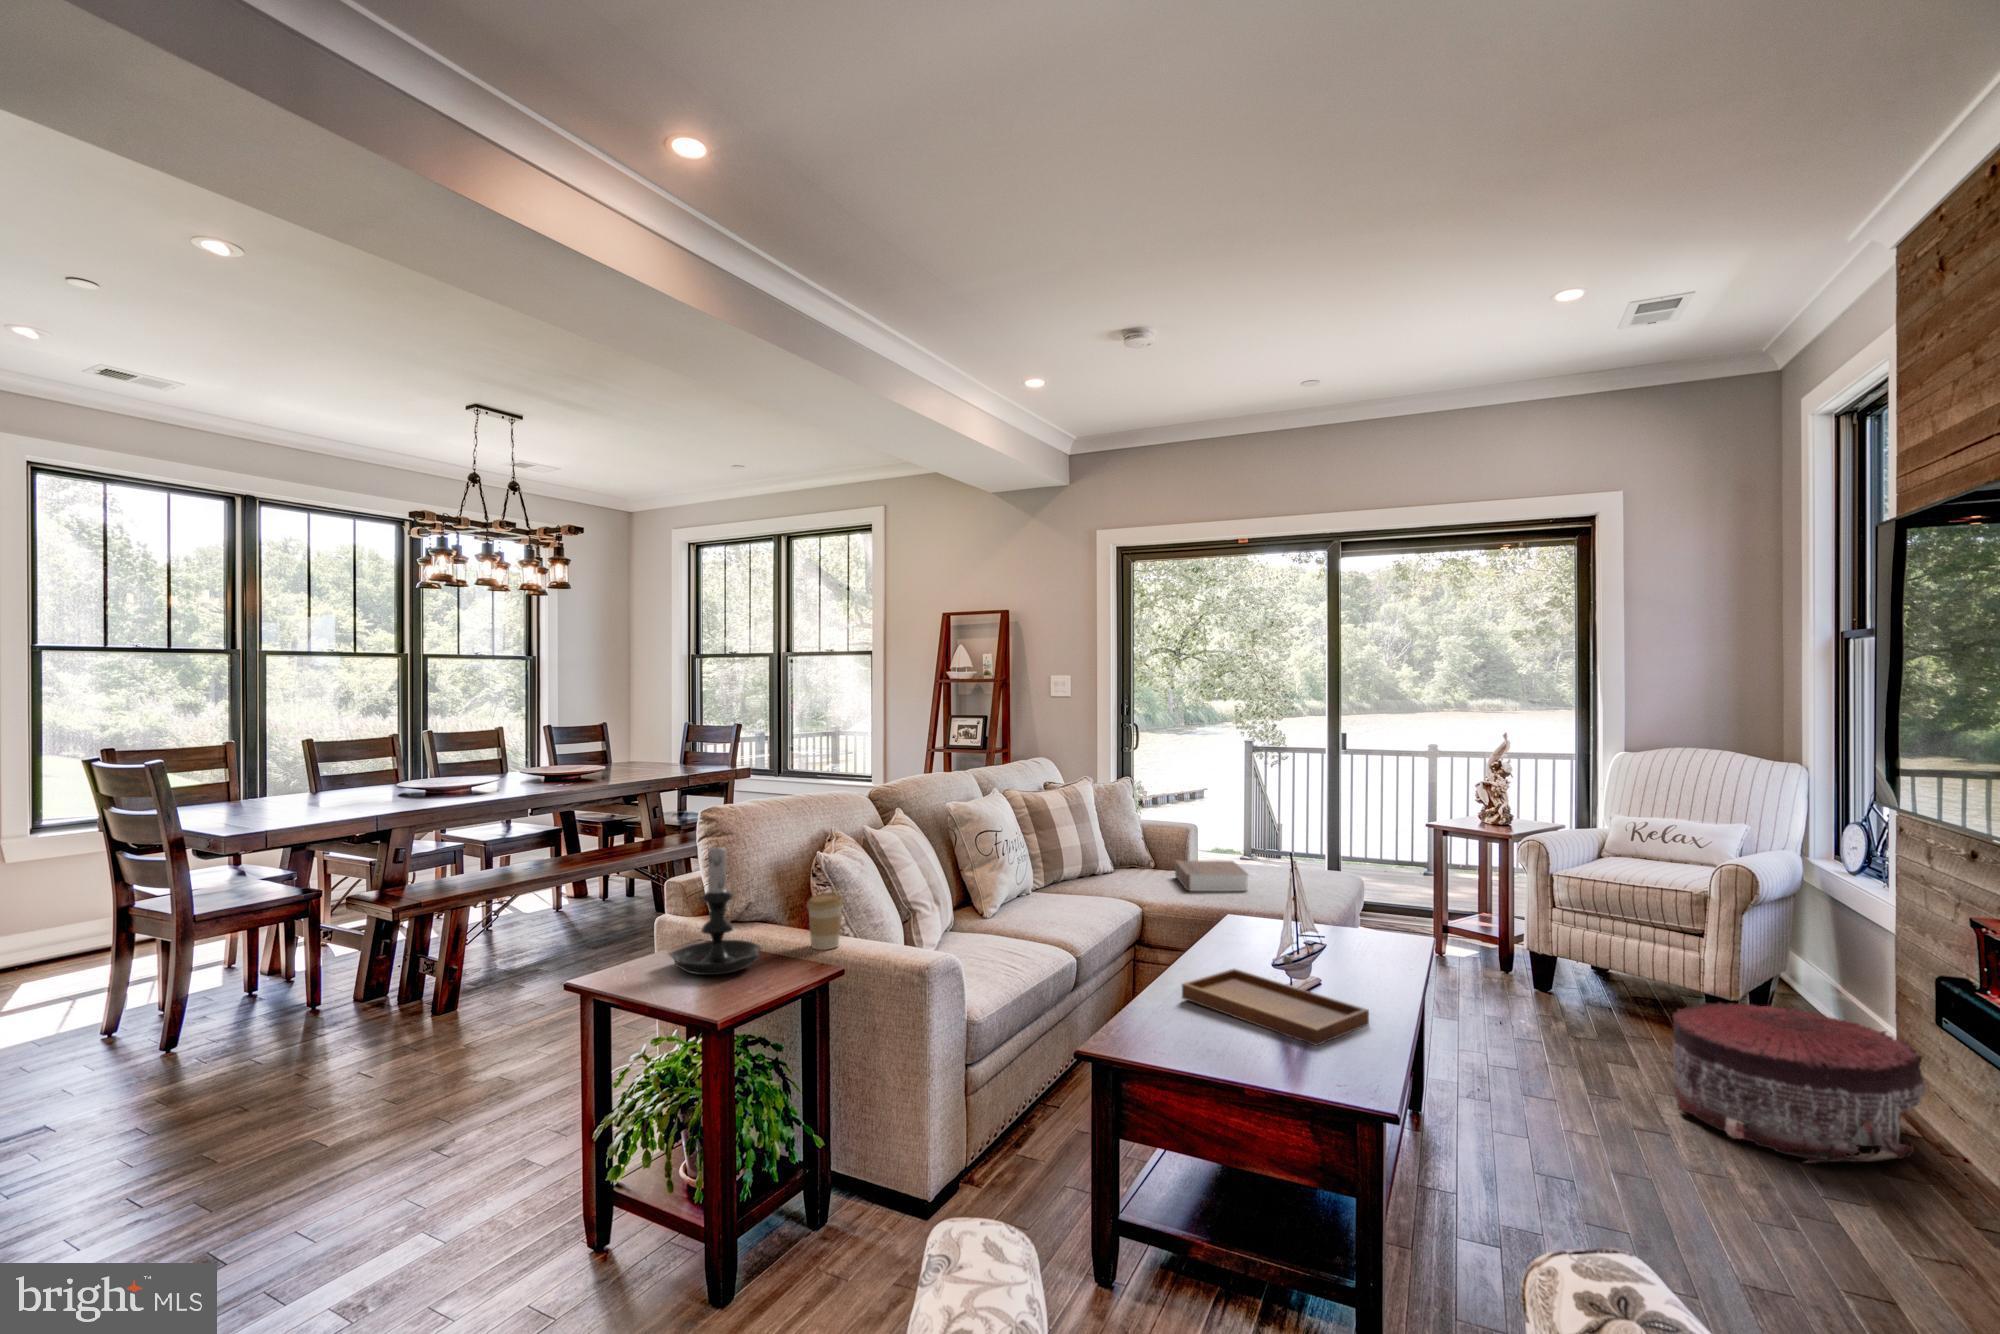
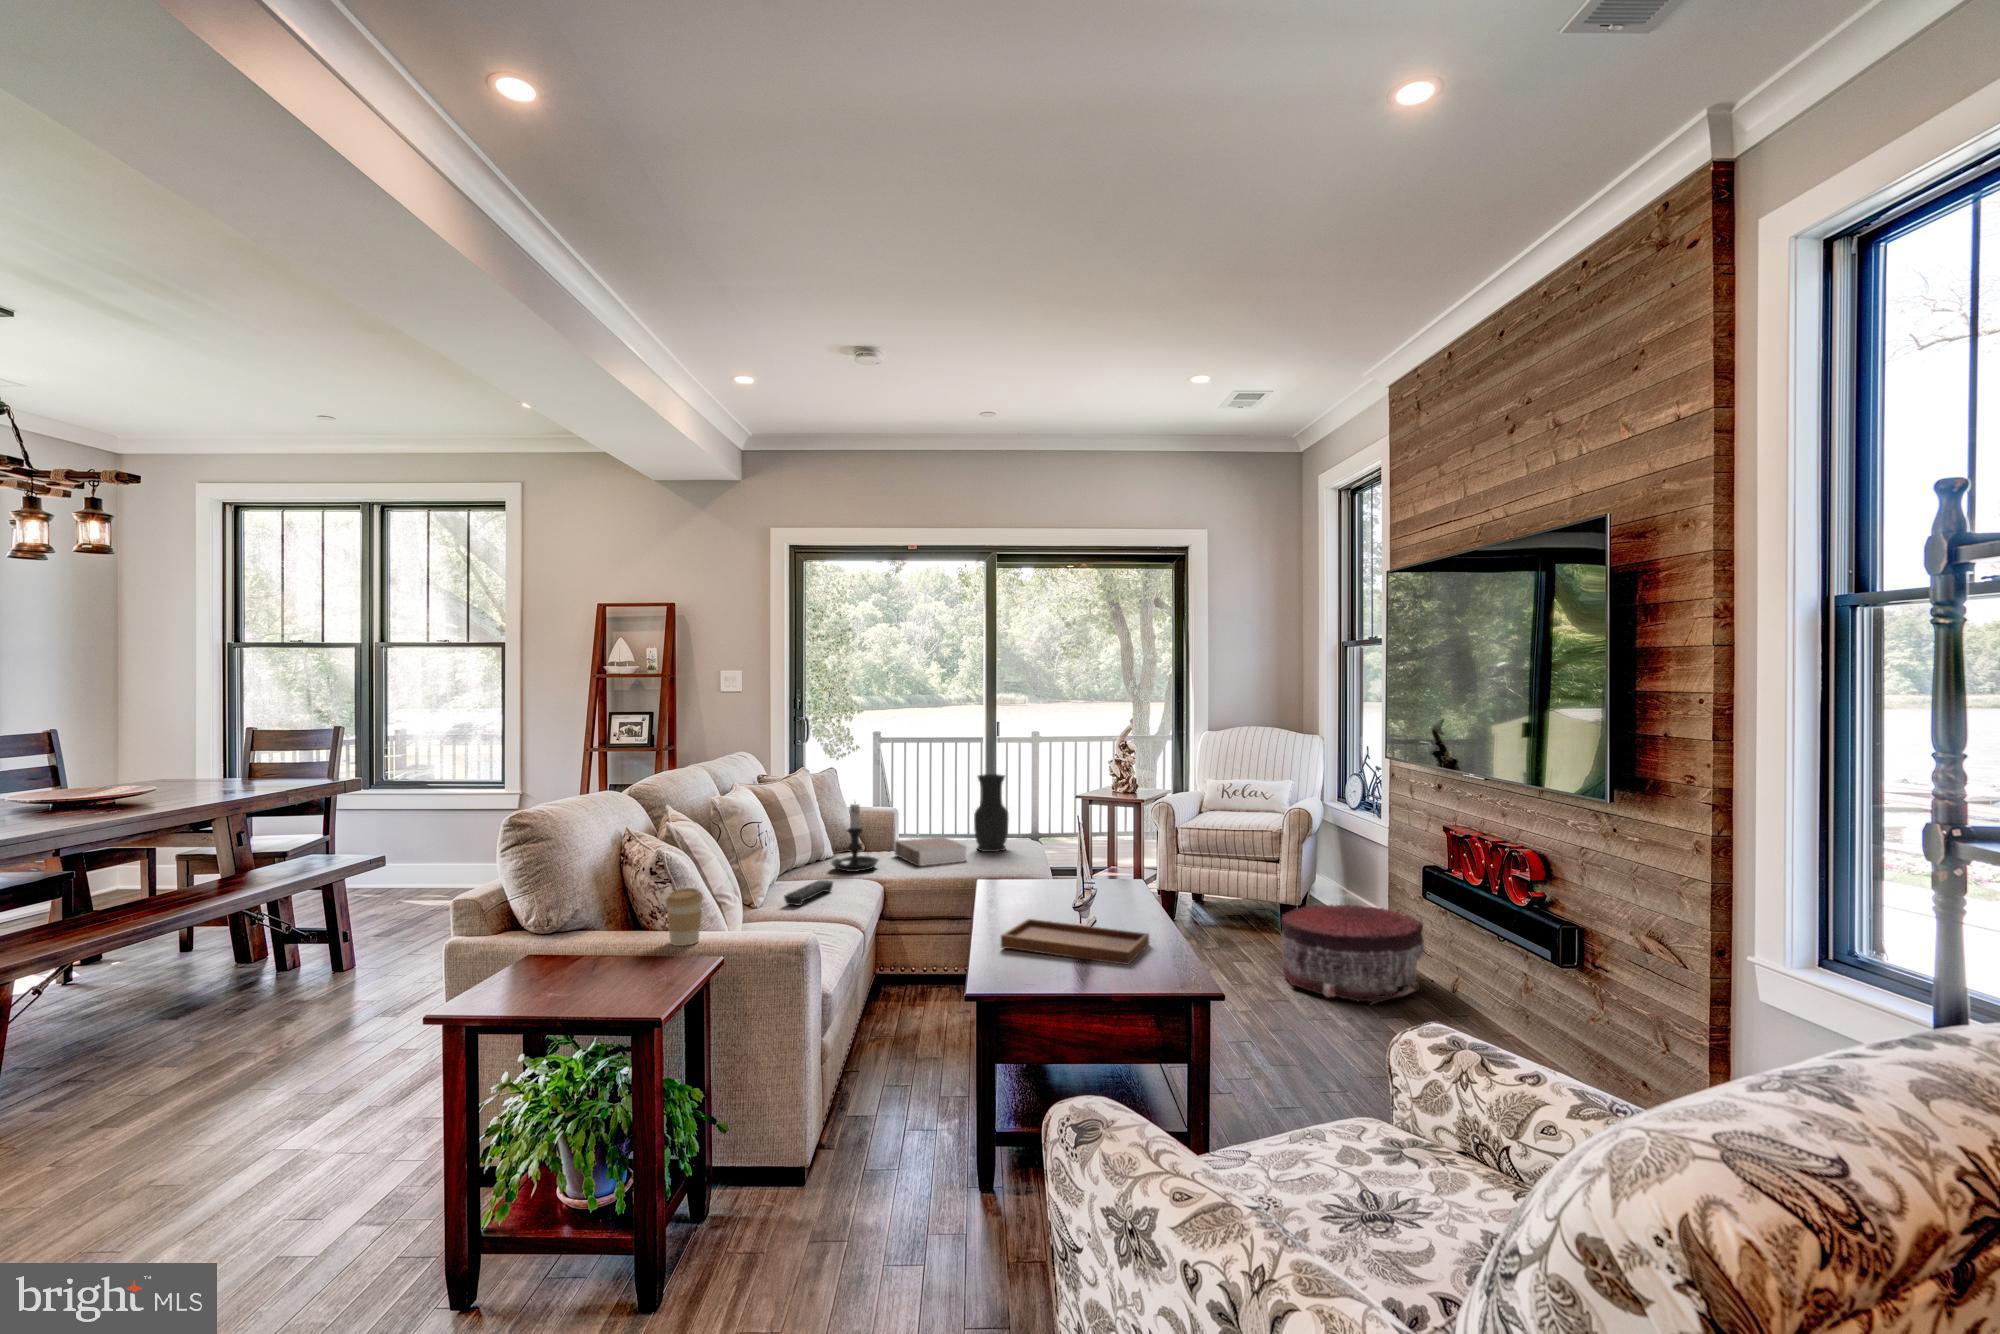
vase: none [1267,793,1309,884] -> present [974,774,1009,852]
candle holder: present [669,847,761,975] -> present [831,802,879,872]
remote control: none [1013,896,1075,921] -> present [784,880,833,905]

